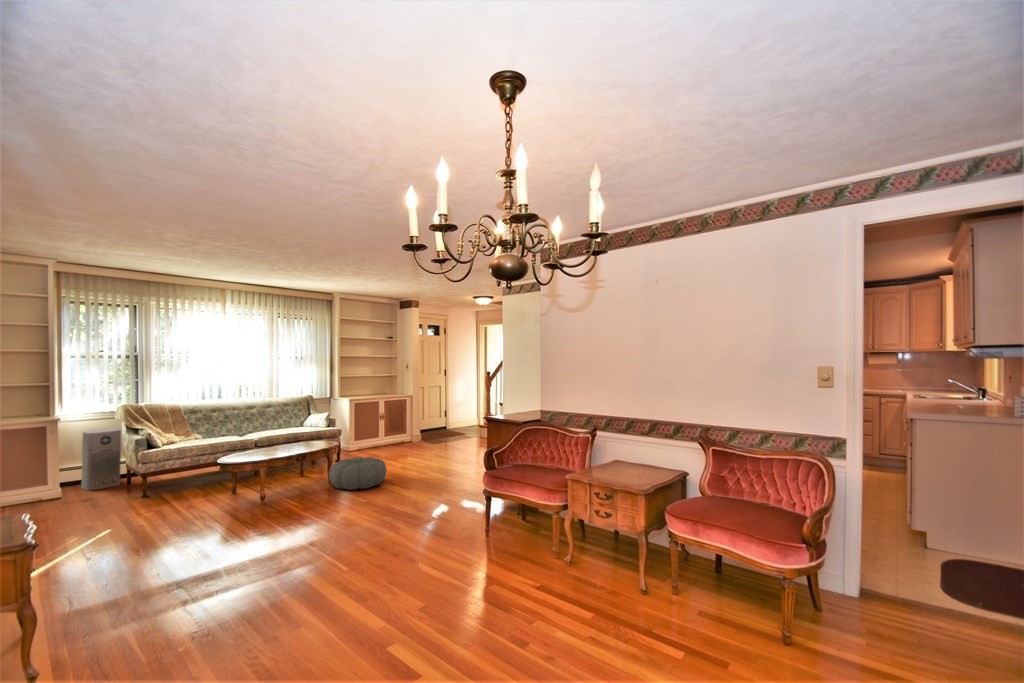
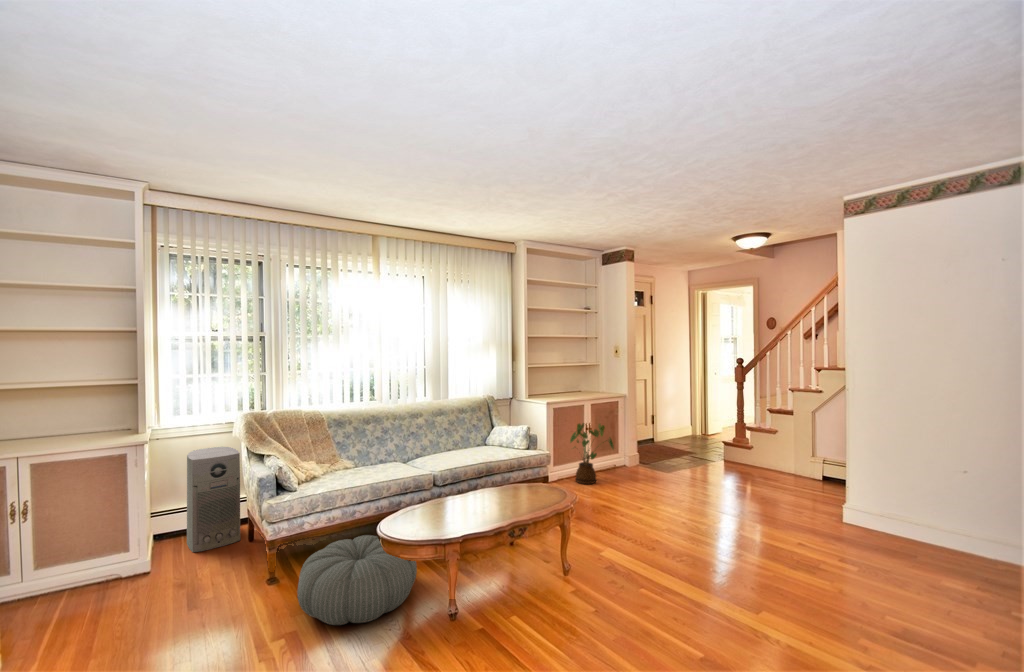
house plant: none [363,413,392,451] -> present [570,423,614,484]
pouf: present [329,457,387,490] -> present [297,535,417,625]

